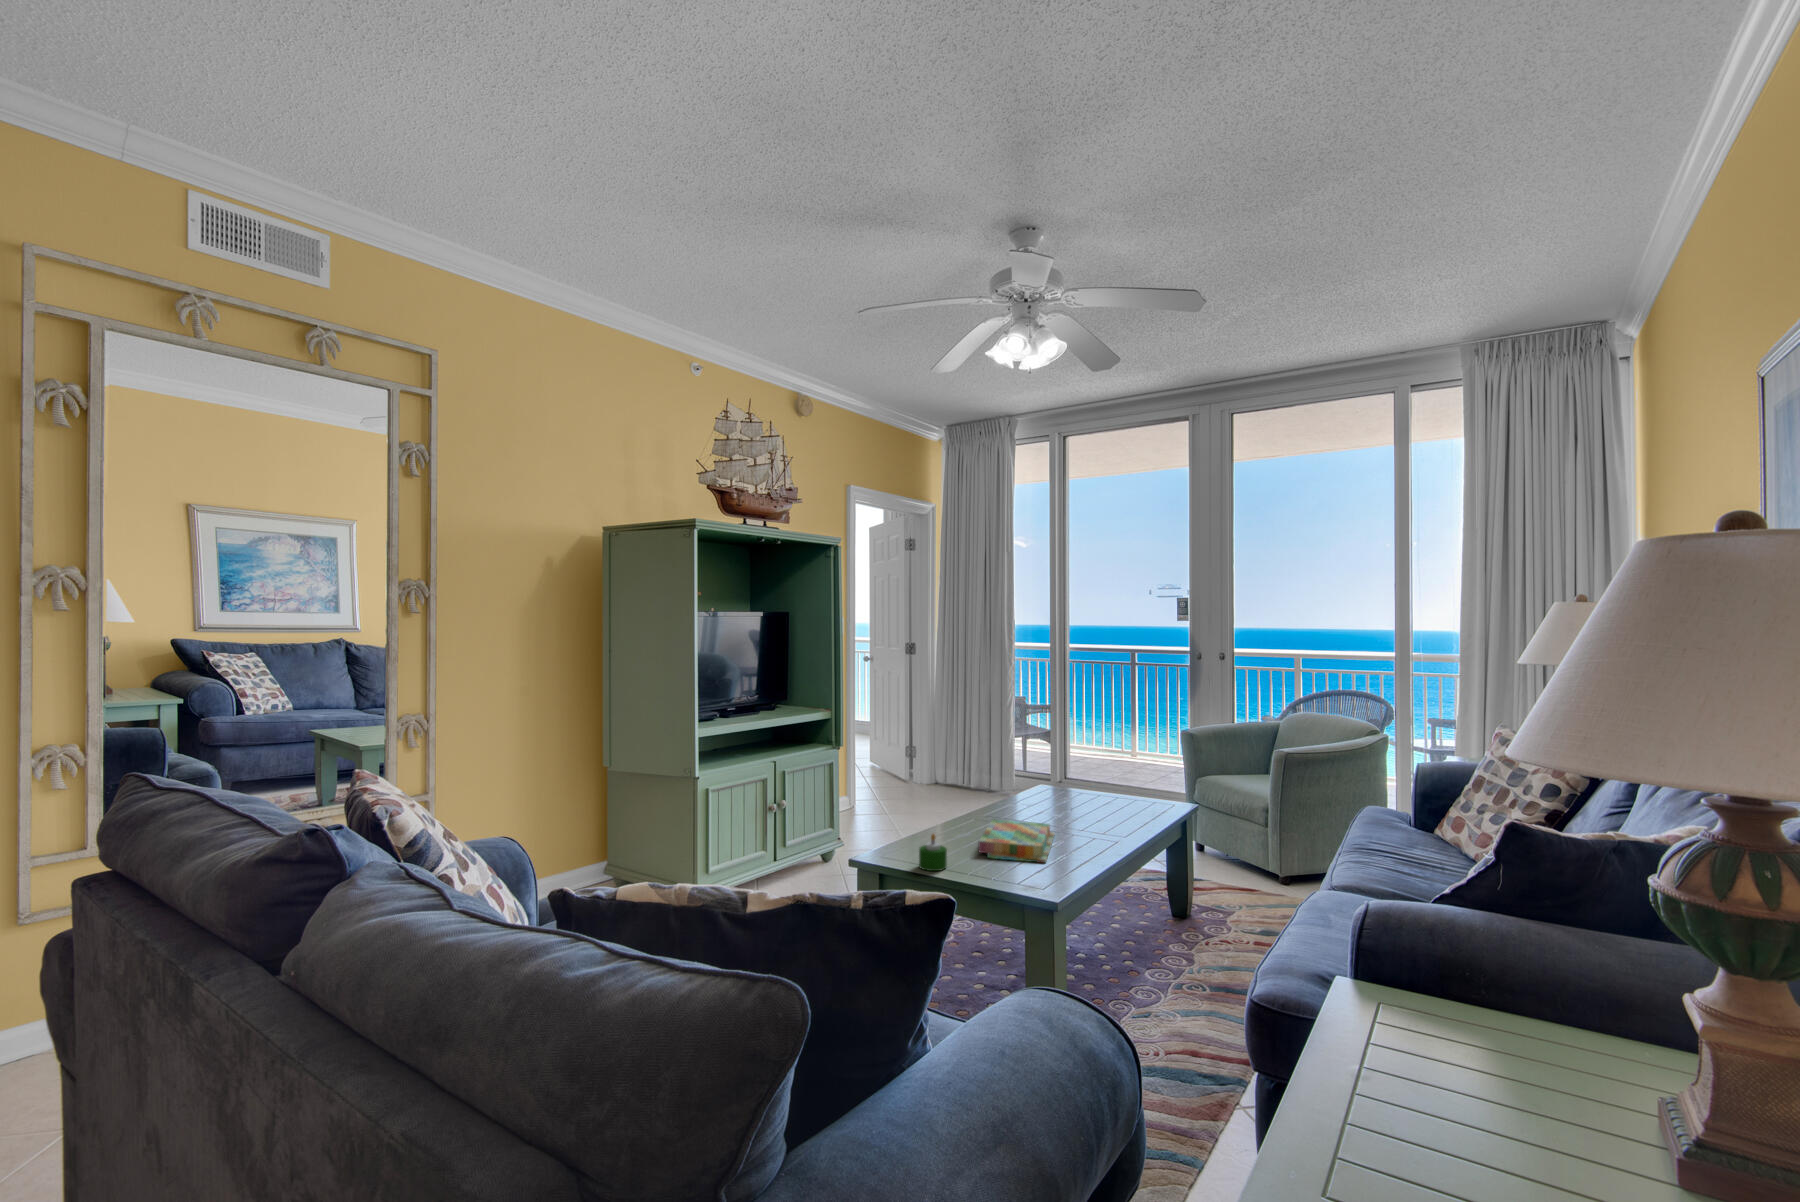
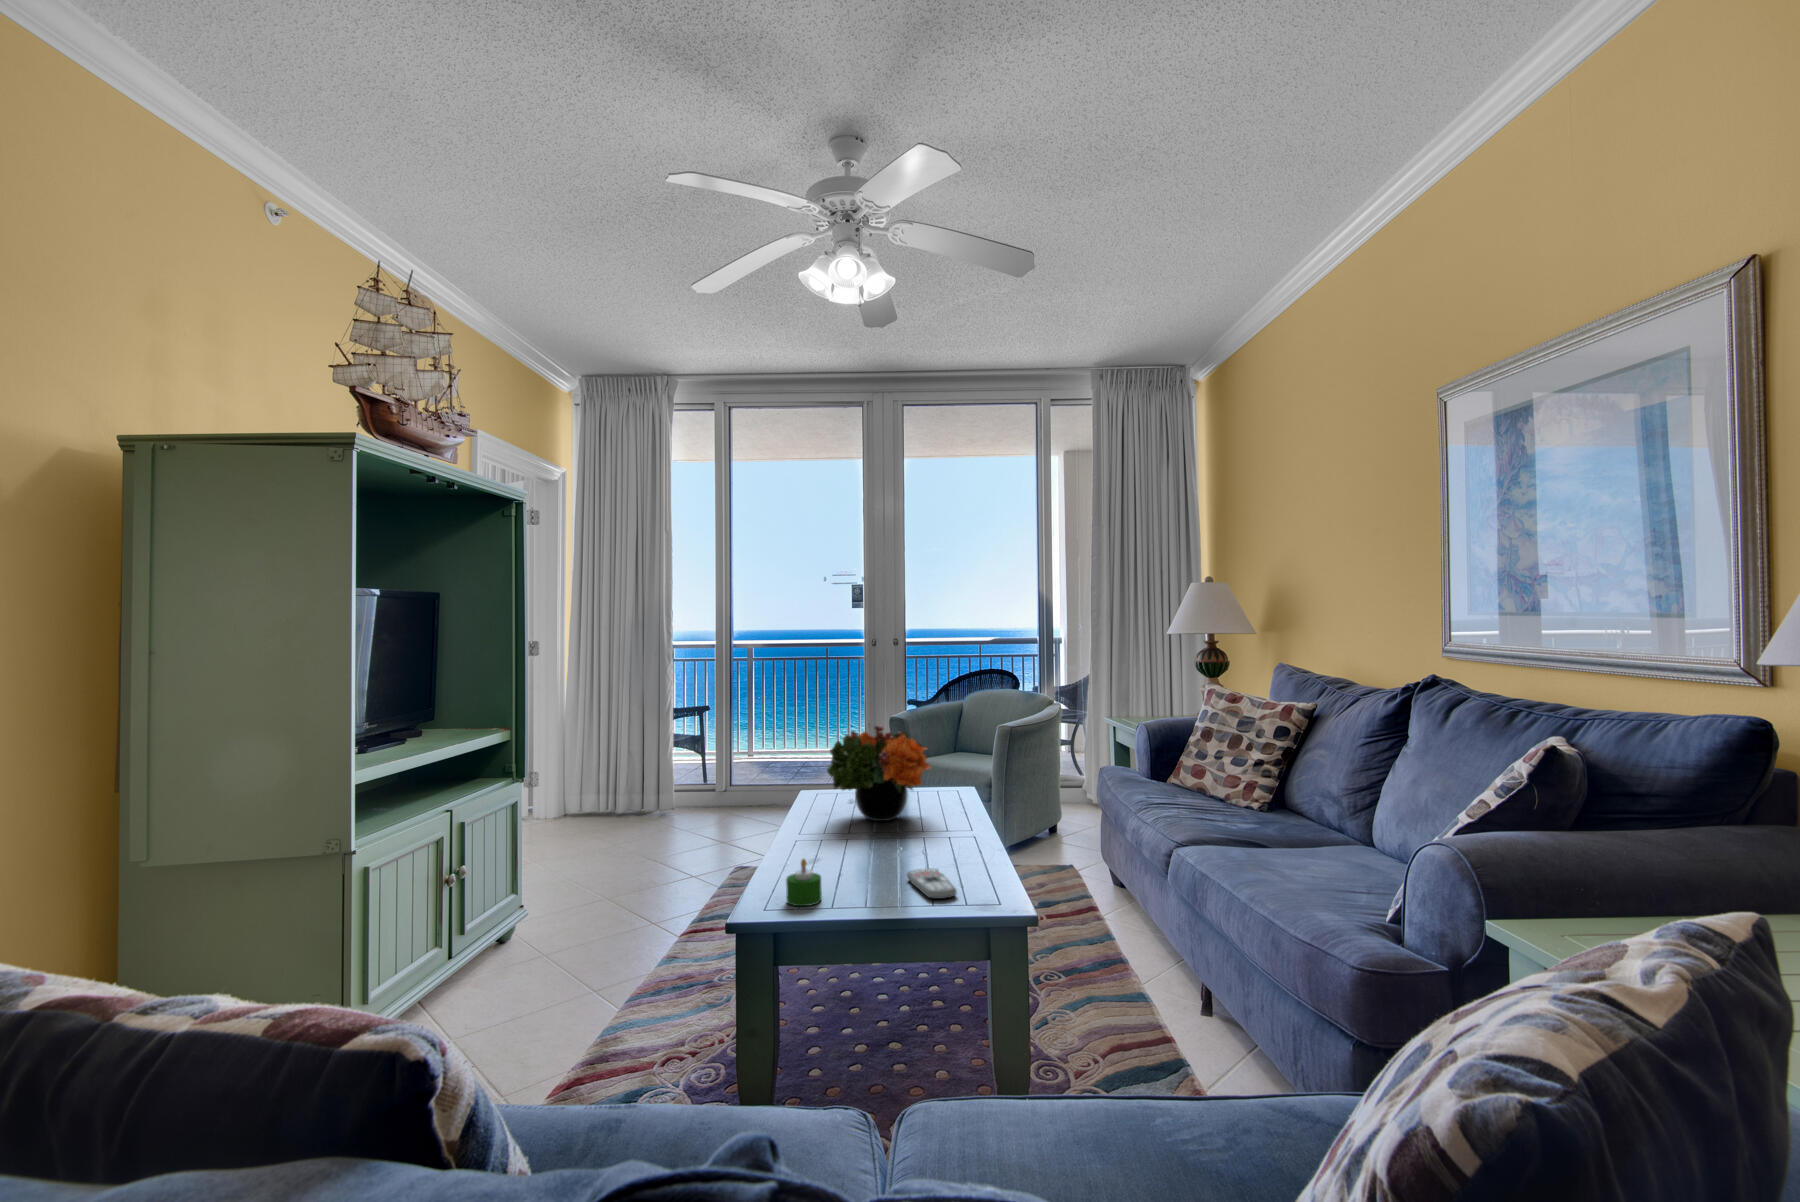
flower arrangement: none [1031,734,1128,820] -> present [827,725,930,821]
board game: present [979,819,1055,863] -> none [812,829,916,878]
remote control: none [1020,861,1056,888] -> present [907,869,957,899]

